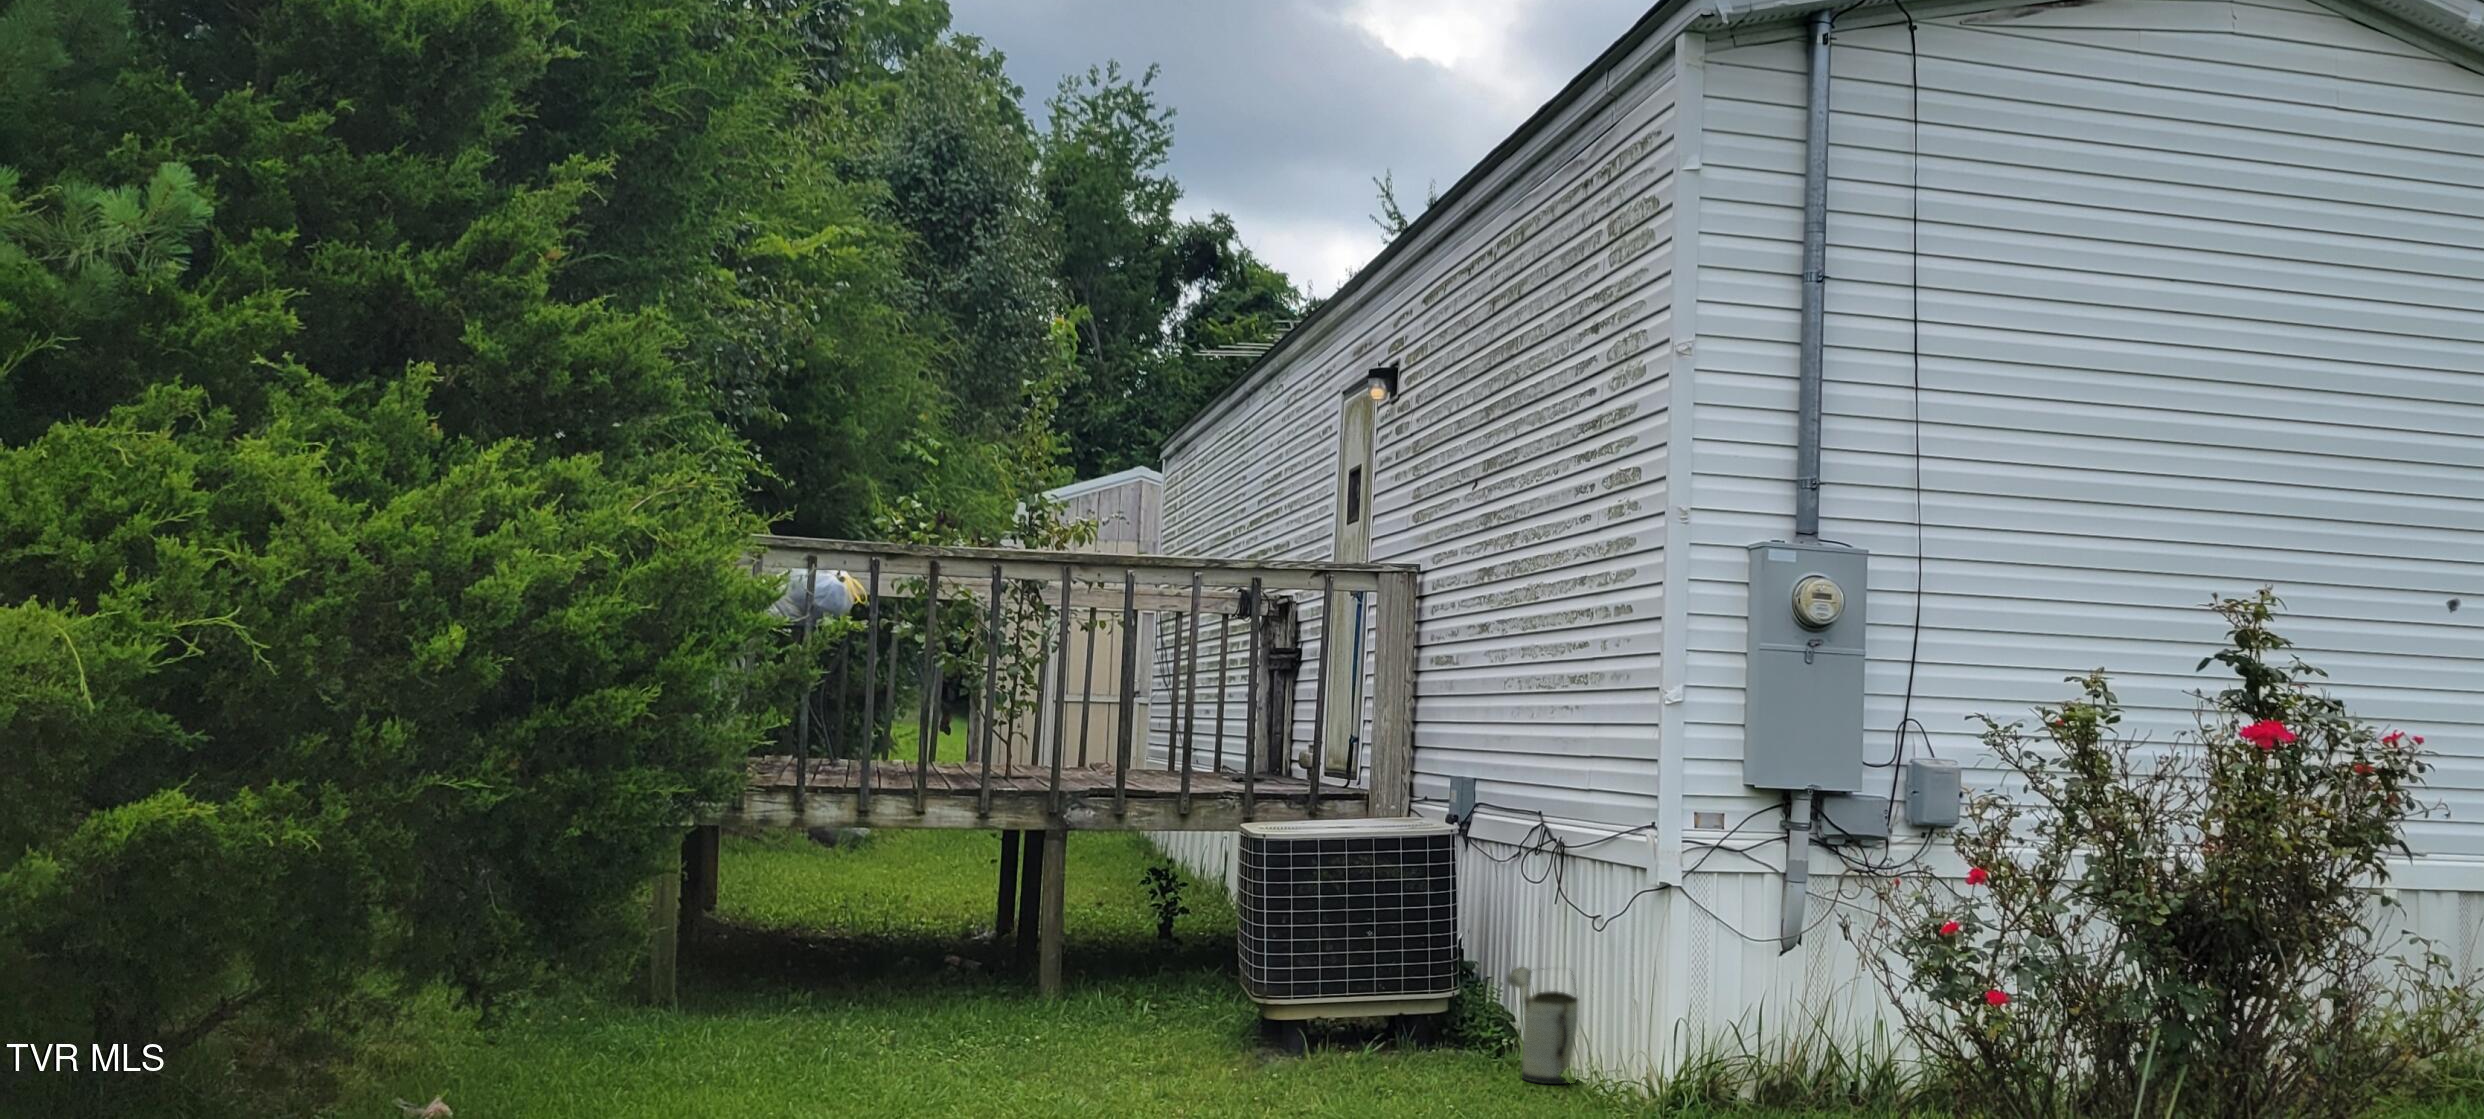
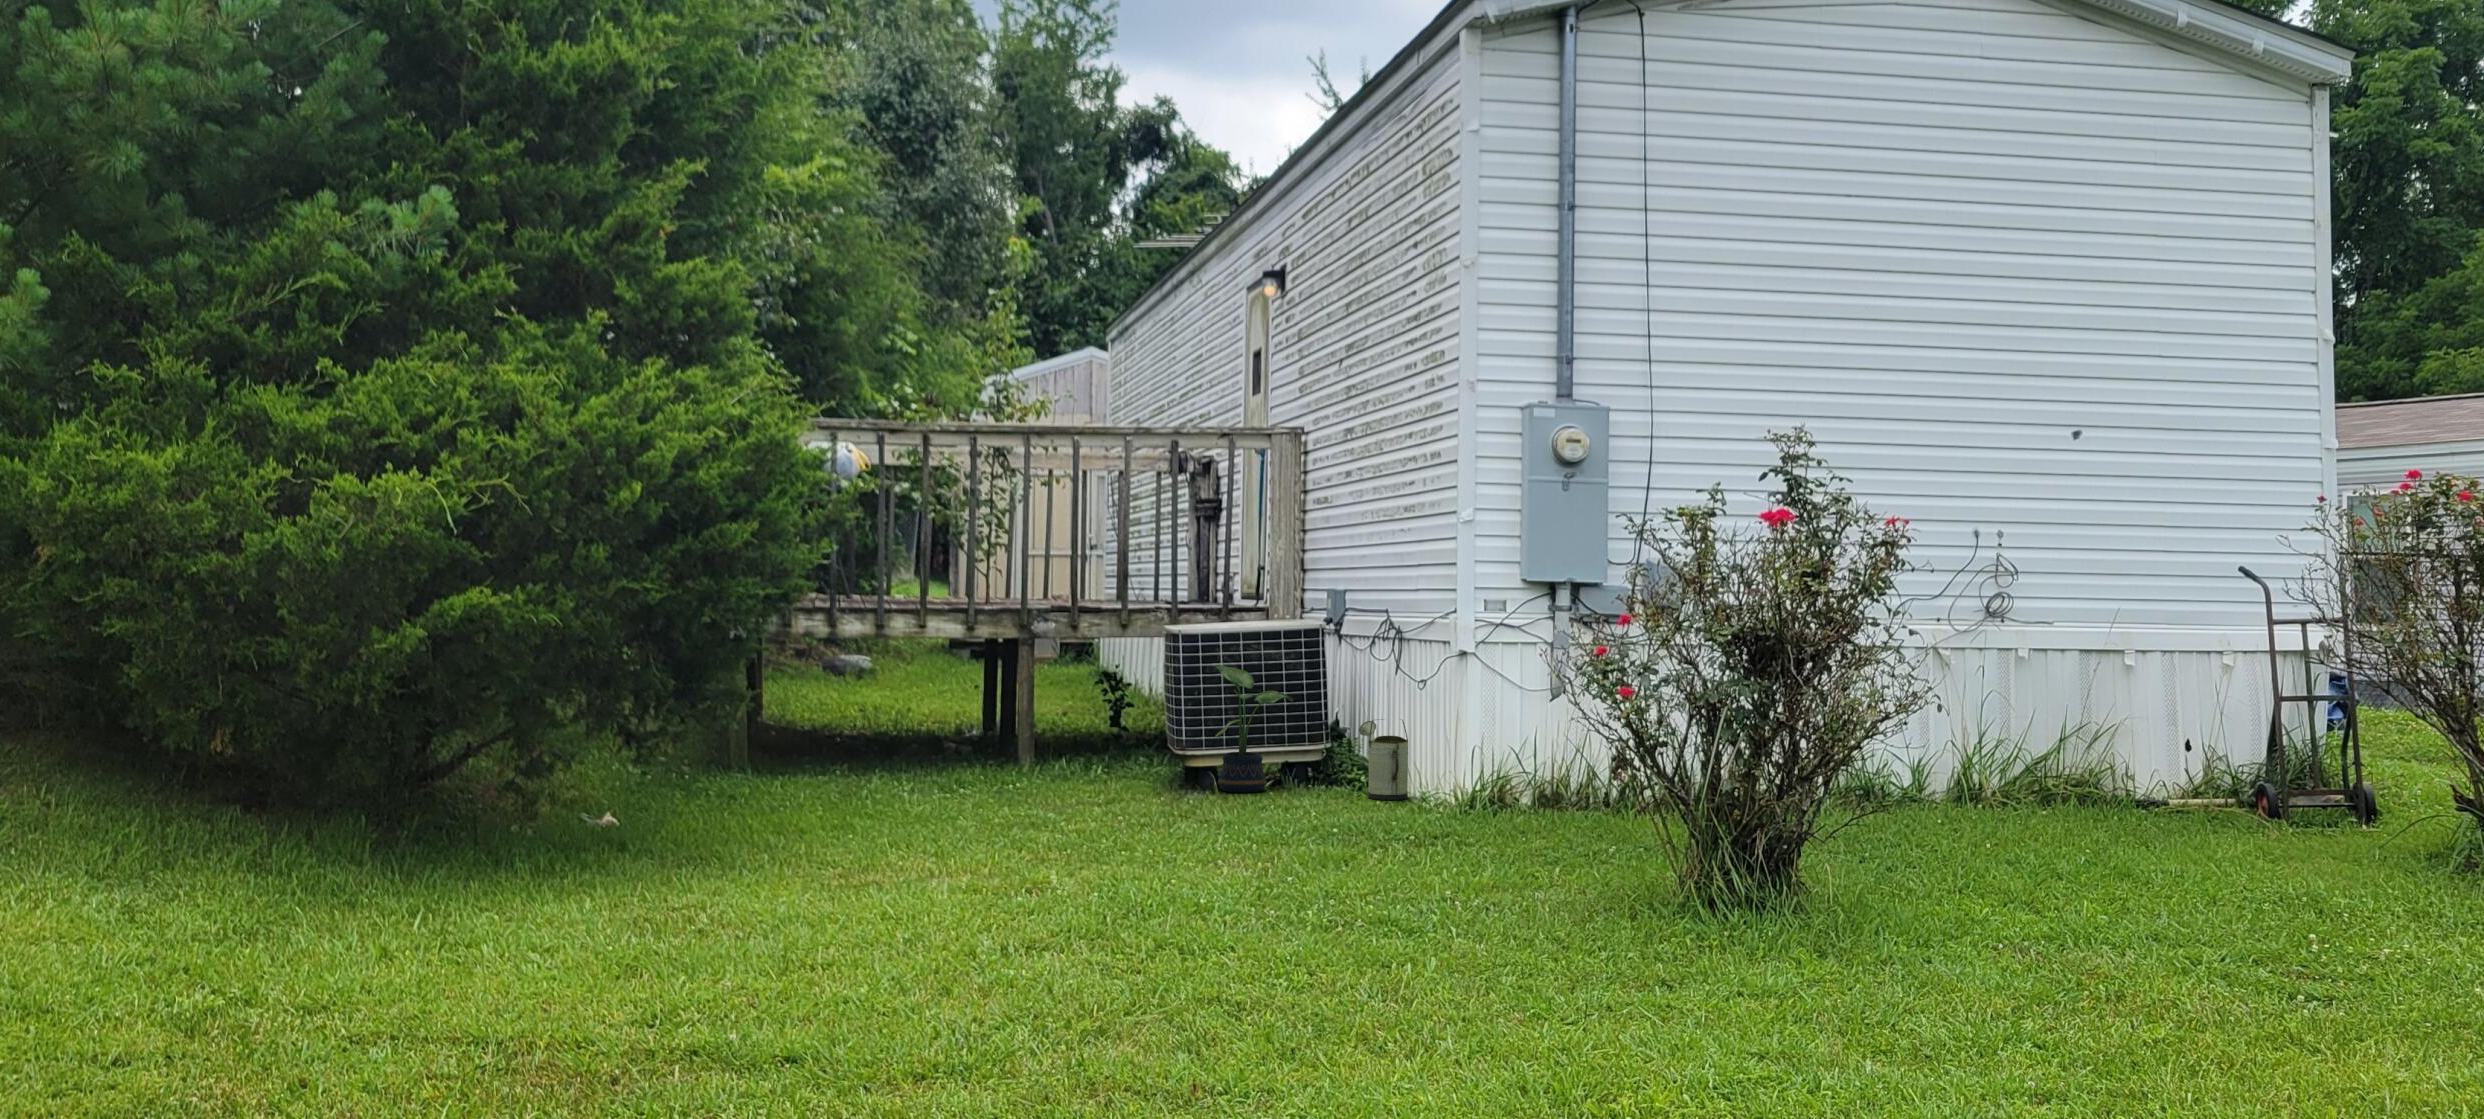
potted plant: none [1310,884,1418,1067] -> present [1215,665,1293,793]

